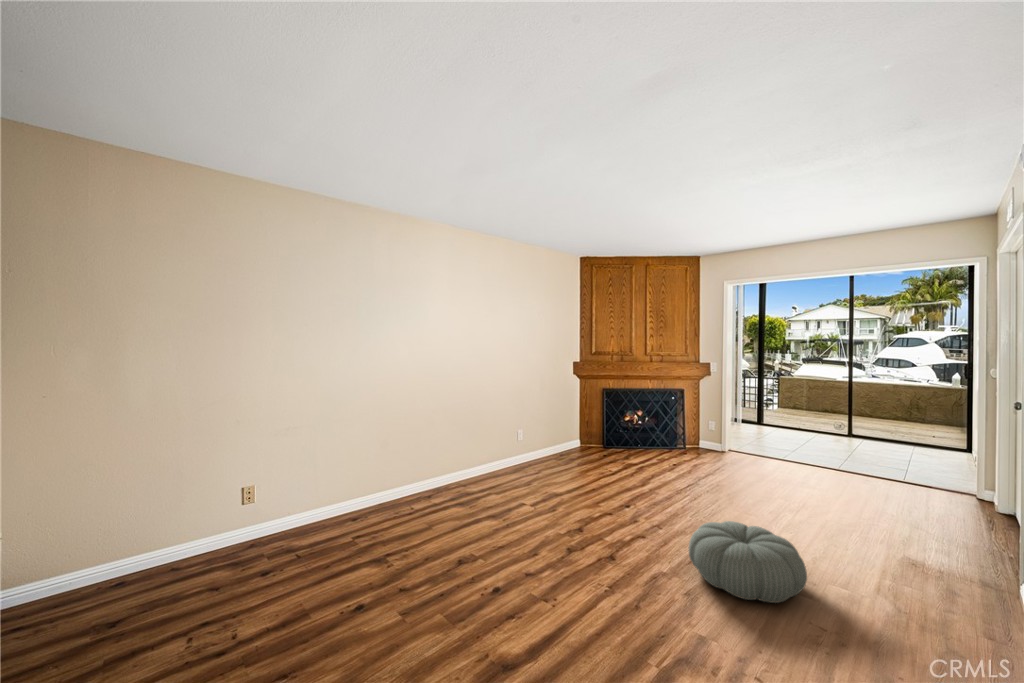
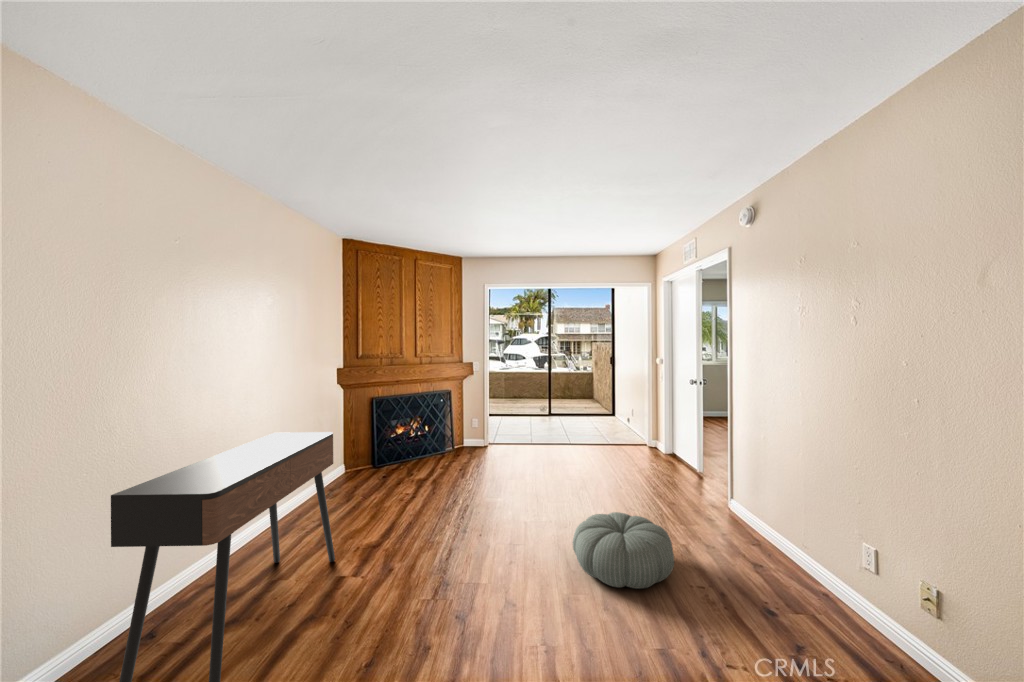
console table: none [402,400,528,532] -> present [111,432,335,682]

